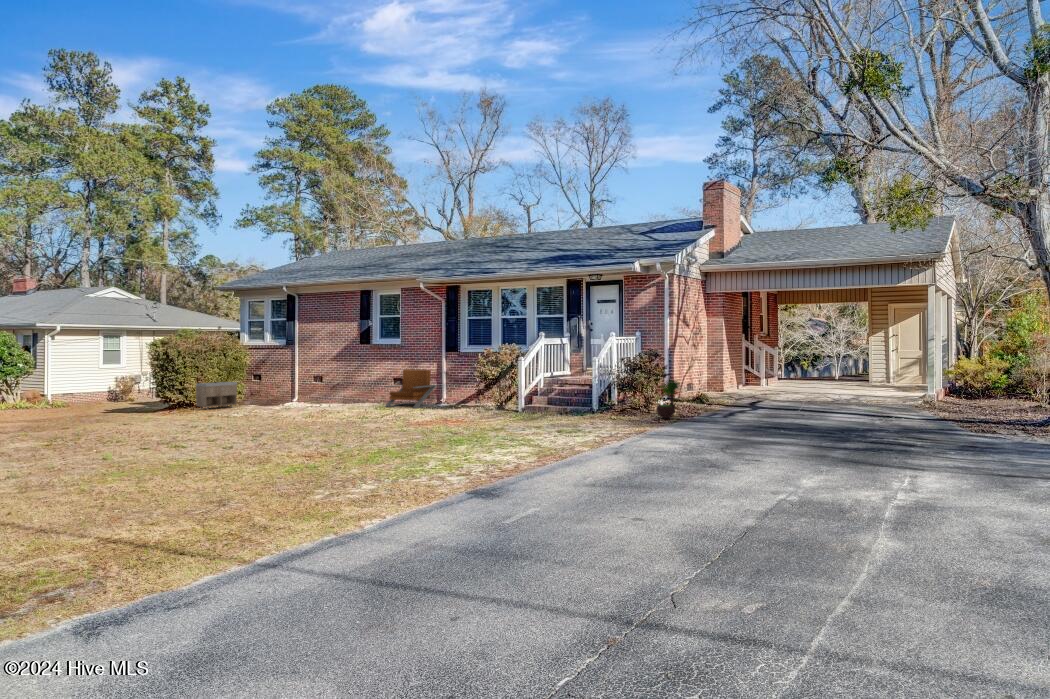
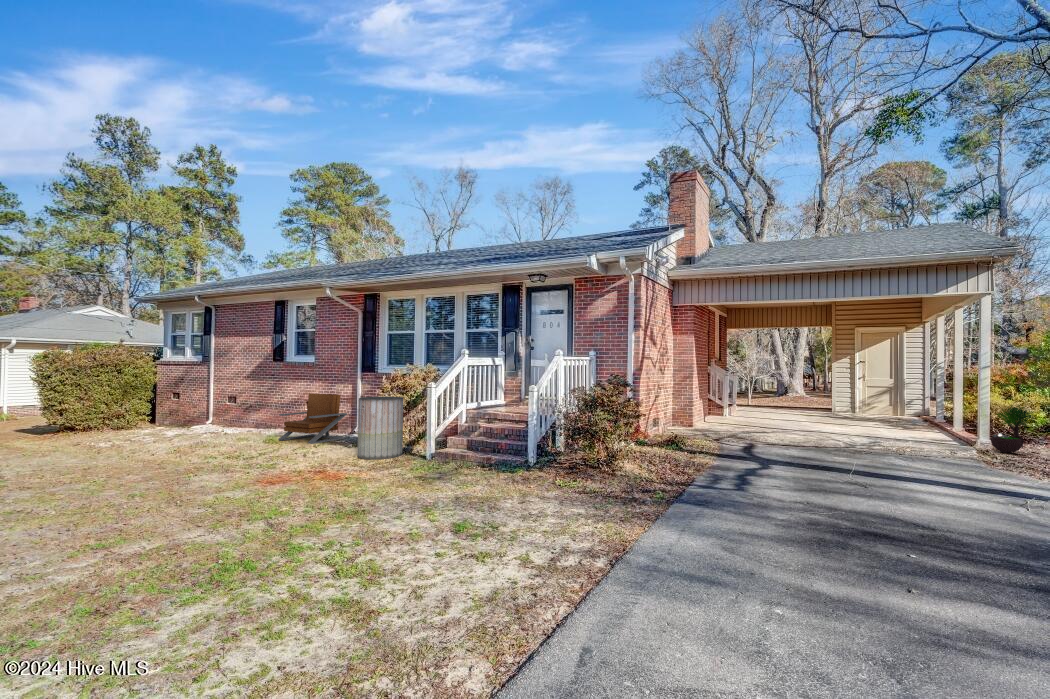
trash can: none [465,369,498,414] -> present [357,397,403,460]
potted tree: present [656,380,680,418] -> present [991,405,1034,453]
storage bench: present [196,382,237,409] -> none [51,405,112,440]

